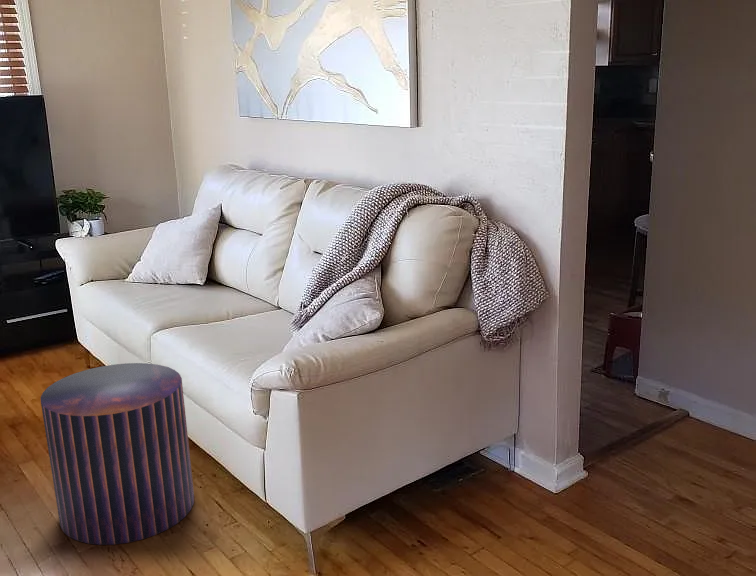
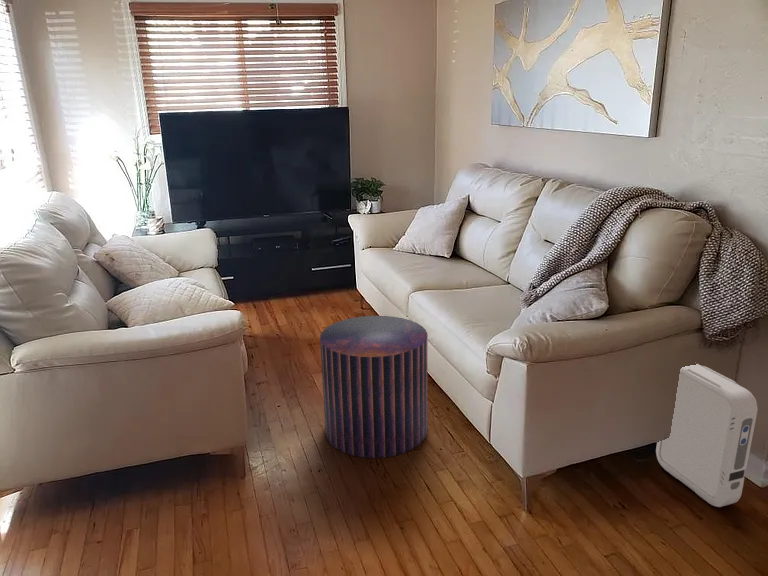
air purifier: none [454,369,541,520] -> present [656,364,758,507]

